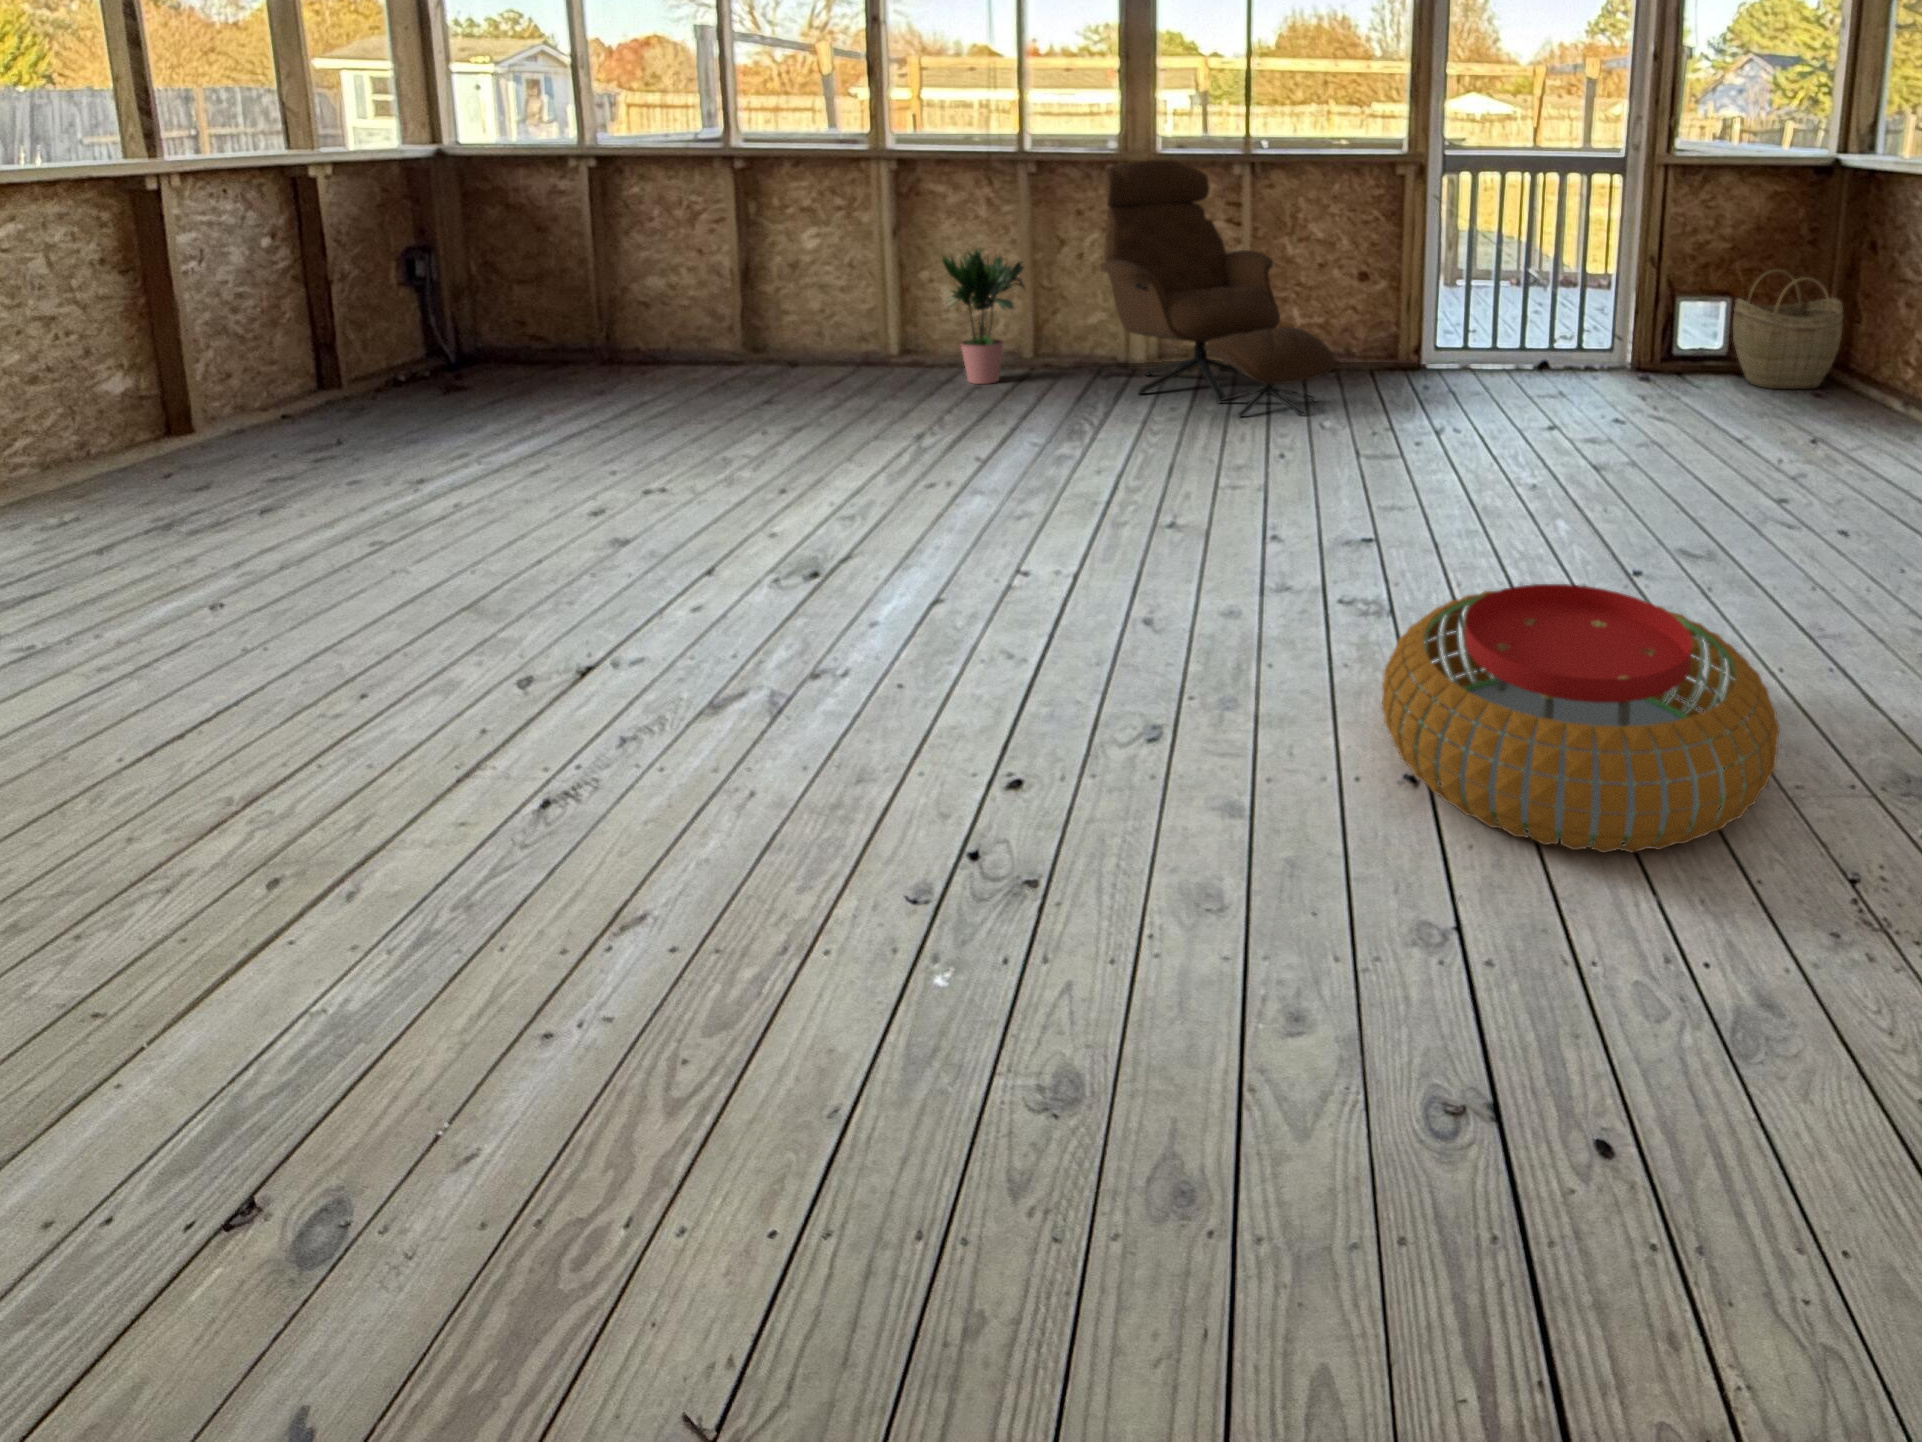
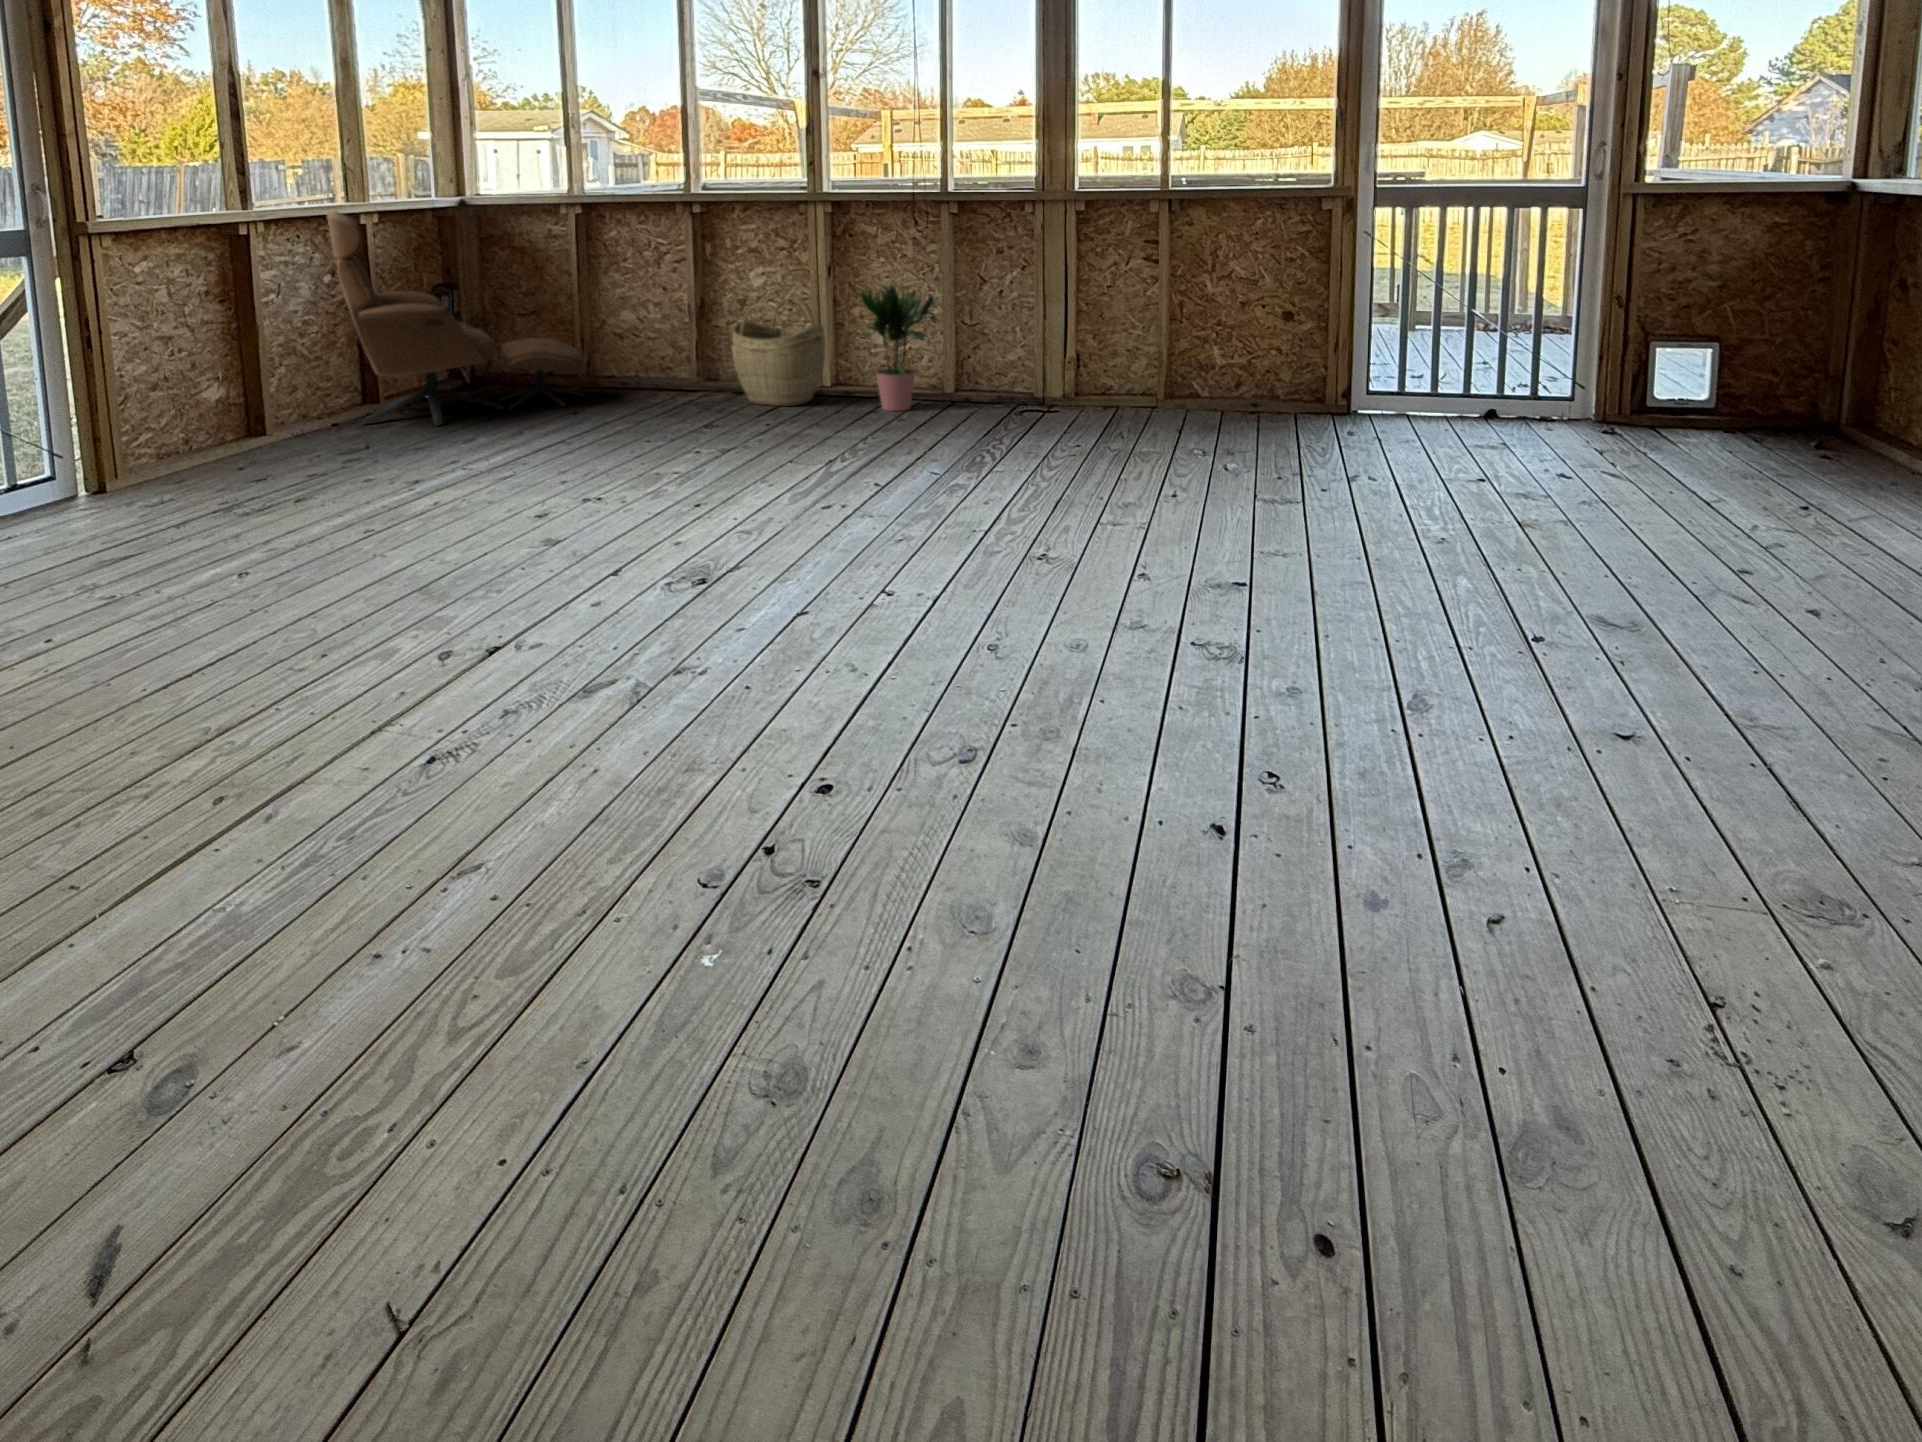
lounge chair: present [1100,160,1336,417] -> present [327,211,586,425]
woven basket: present [1733,269,1843,389] -> present [732,297,825,406]
pouf: present [1382,584,1780,853] -> none [1199,637,1660,946]

